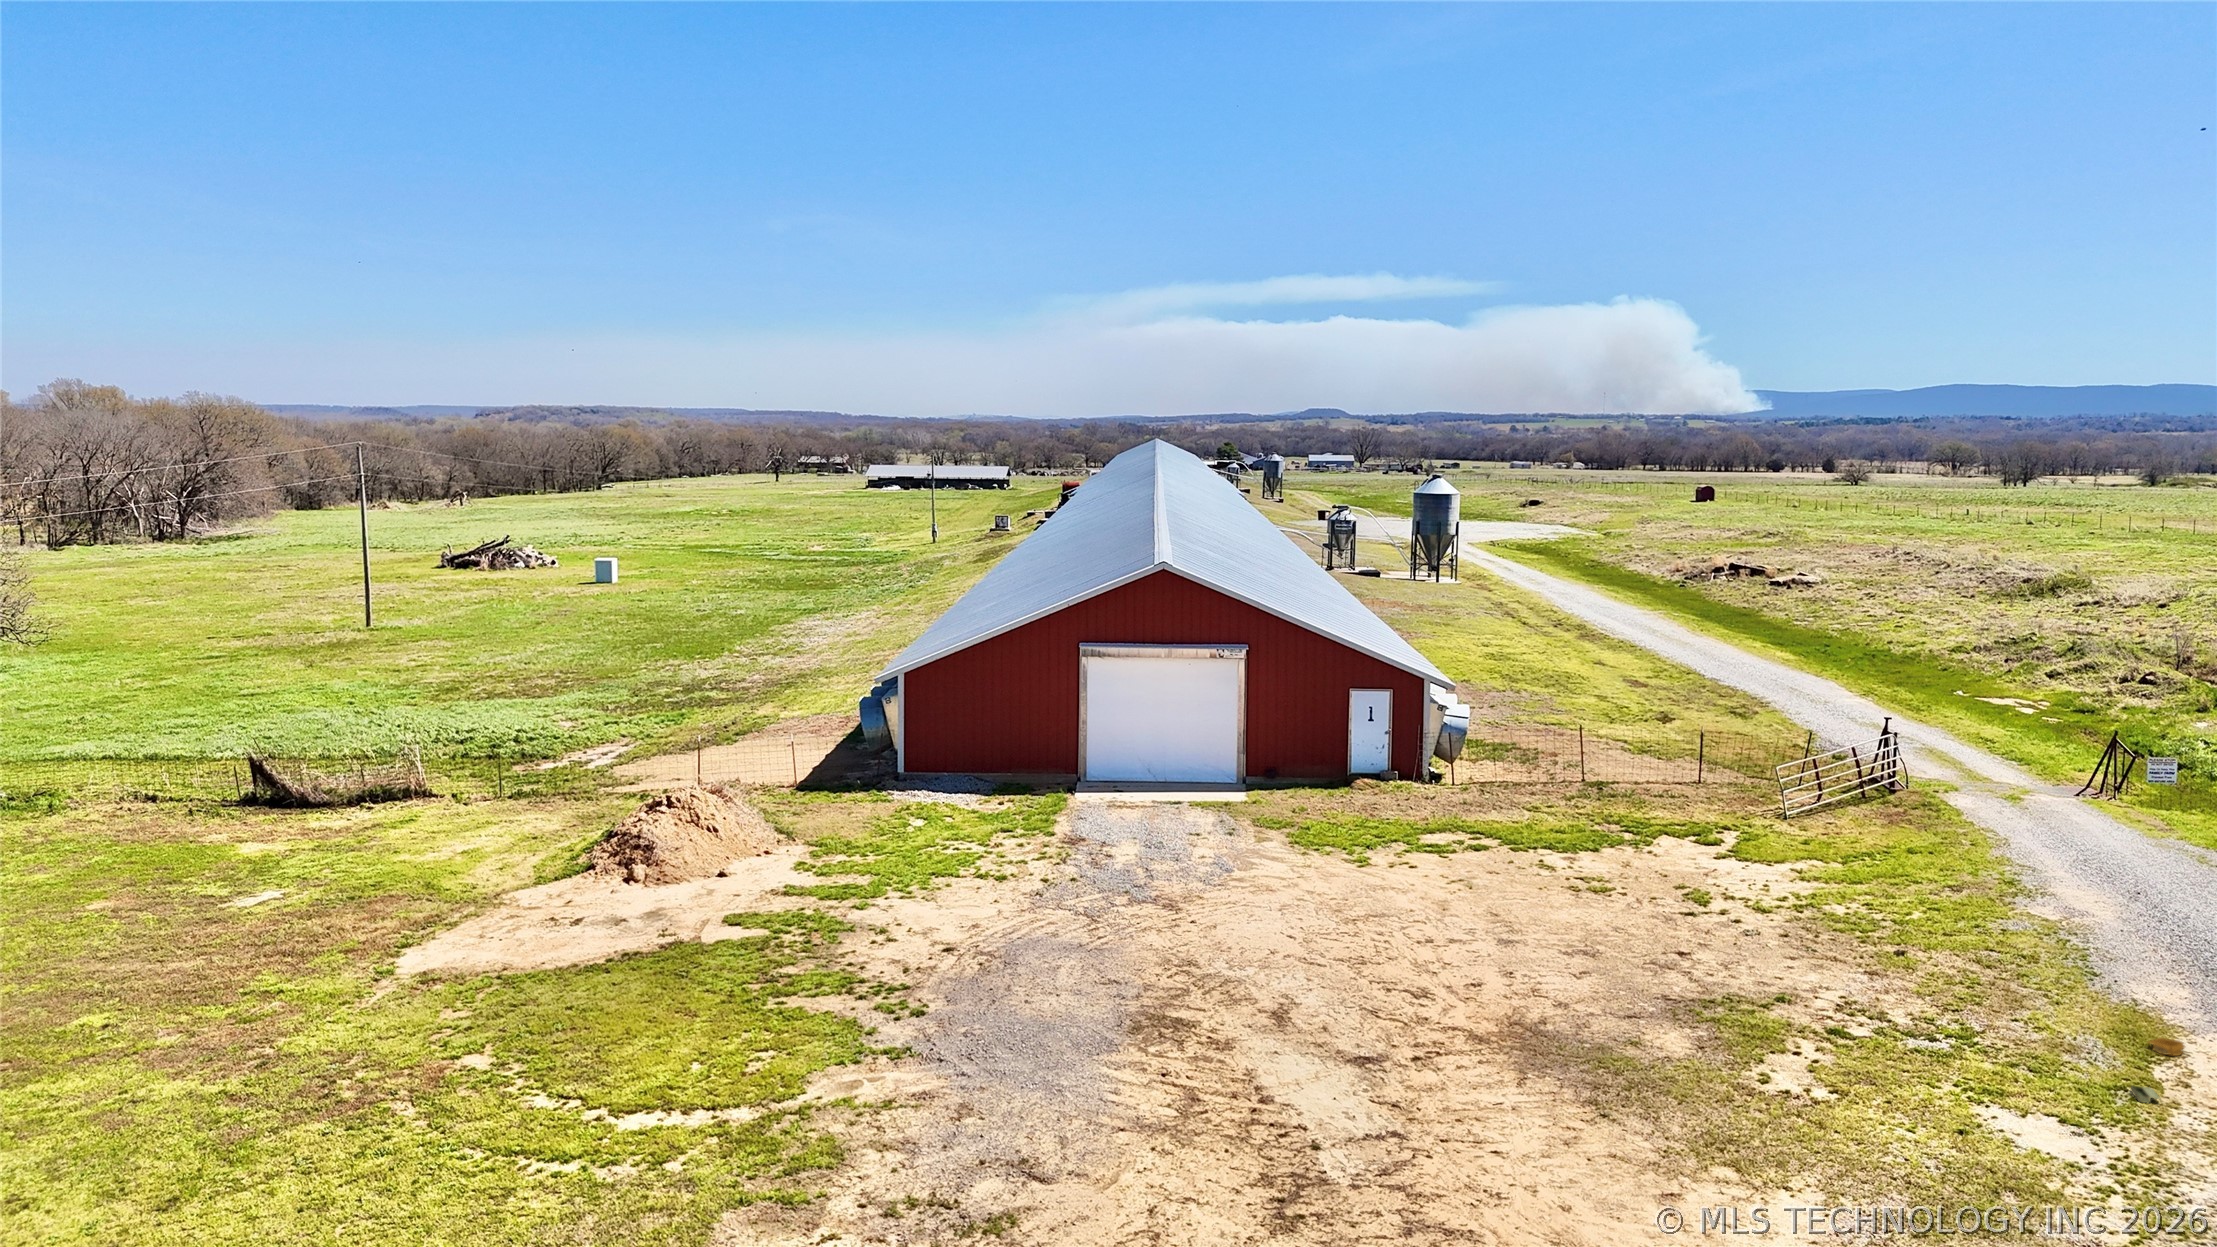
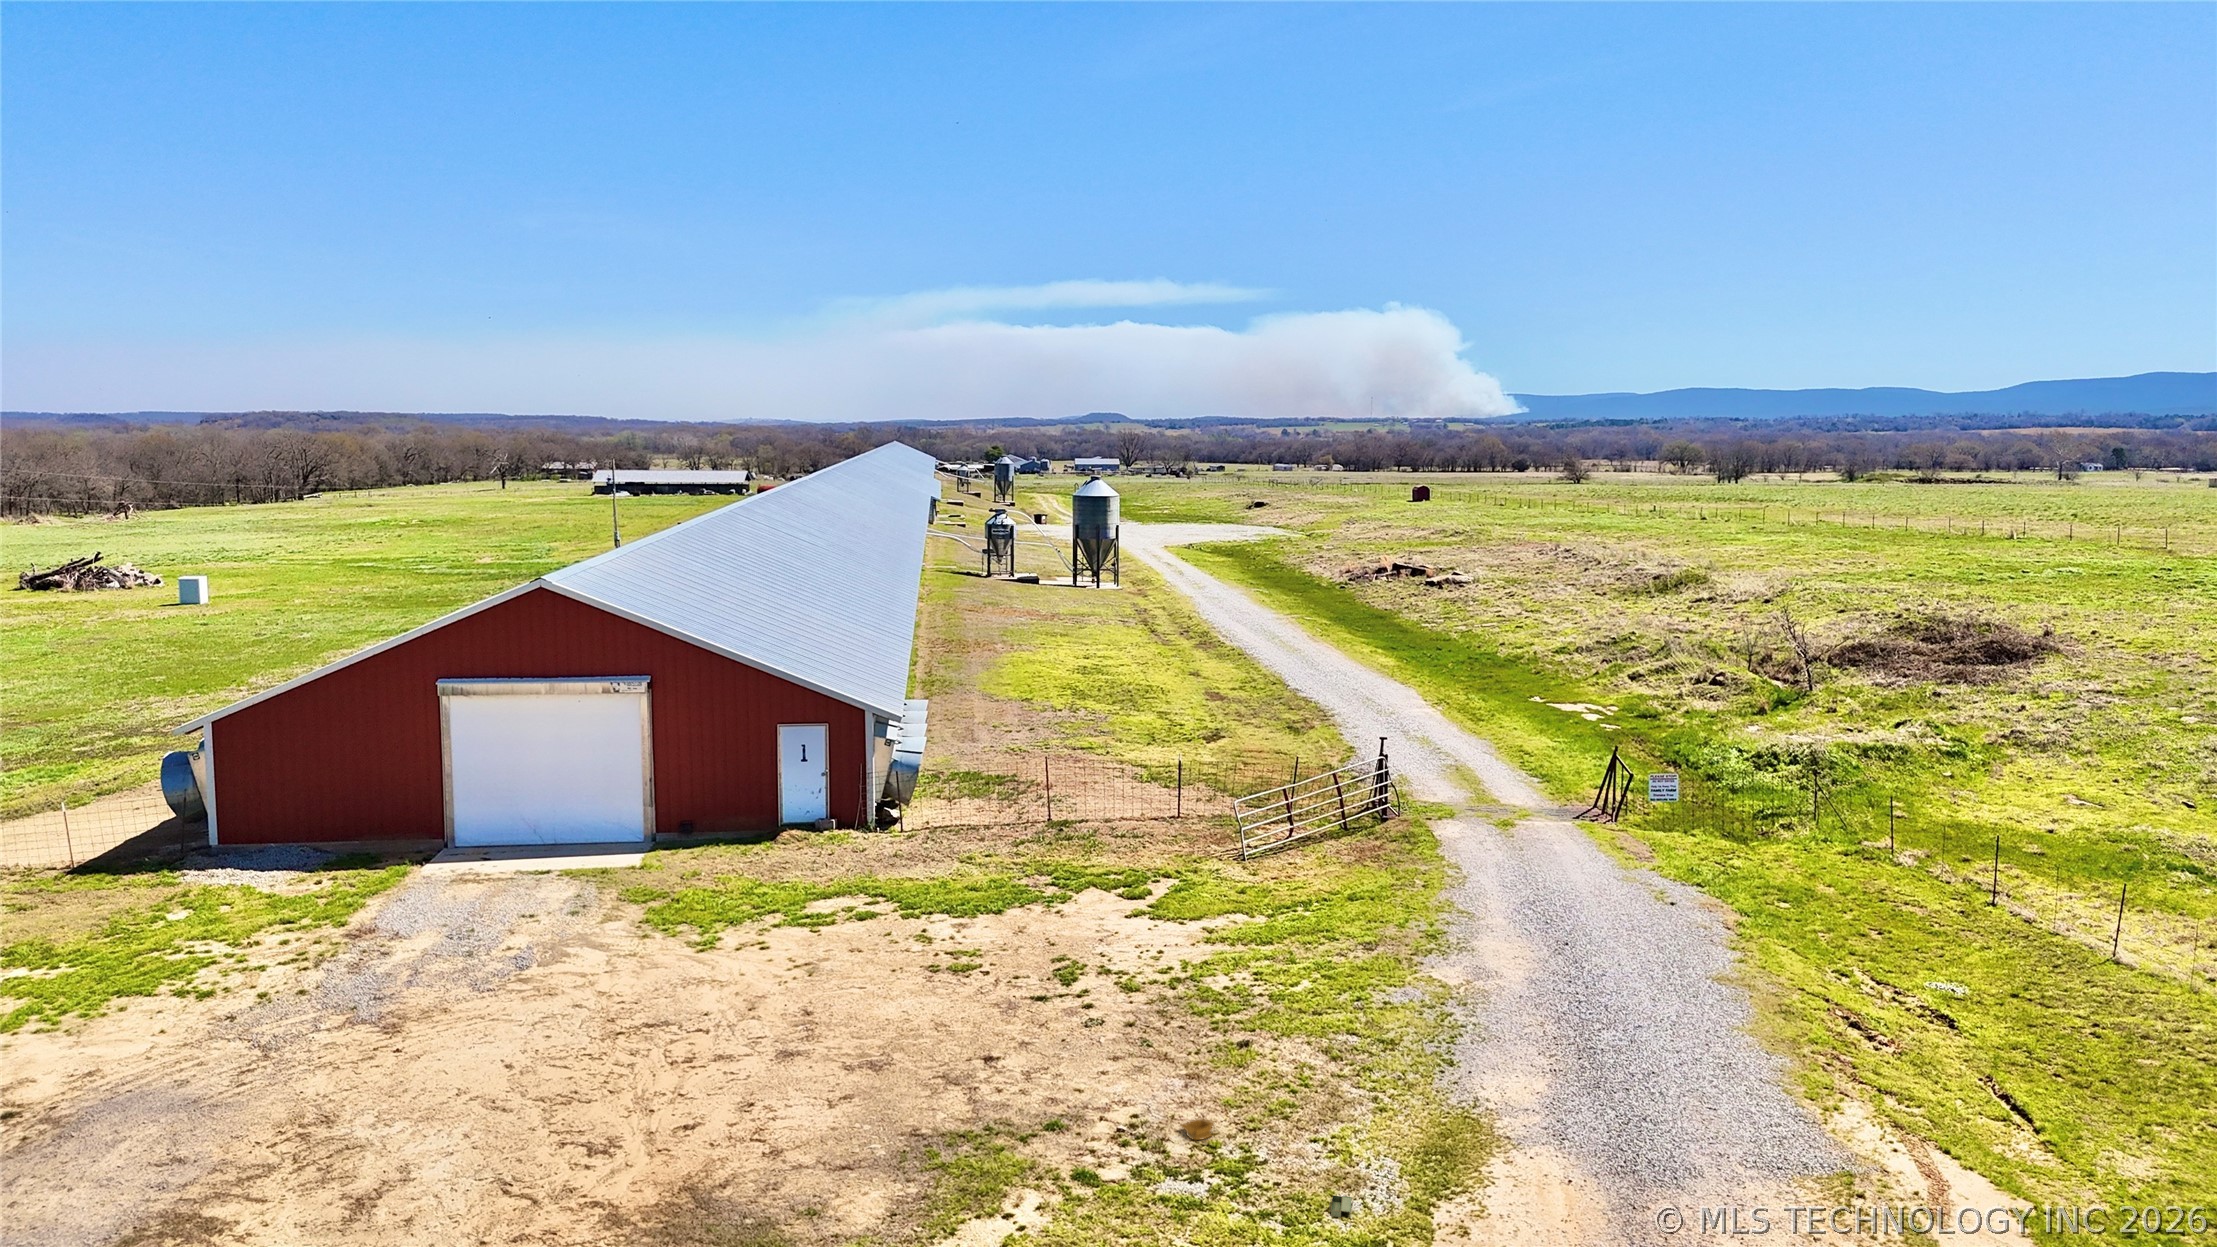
cardboard box: present [2149,1038,2185,1056] -> present [1181,1119,1214,1140]

